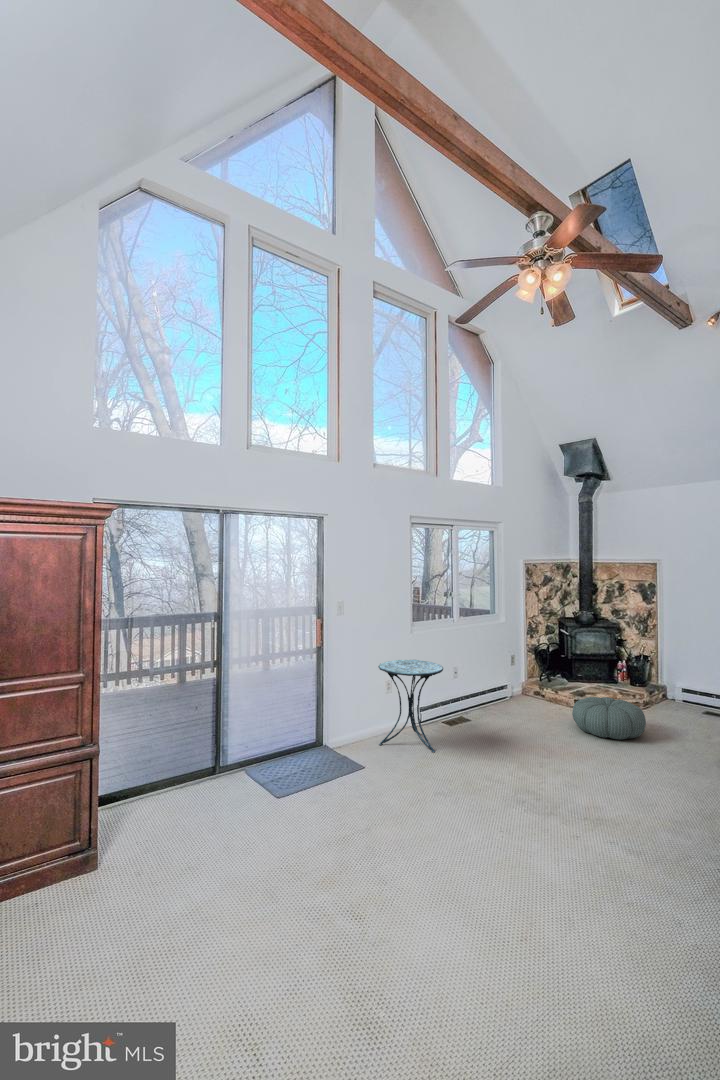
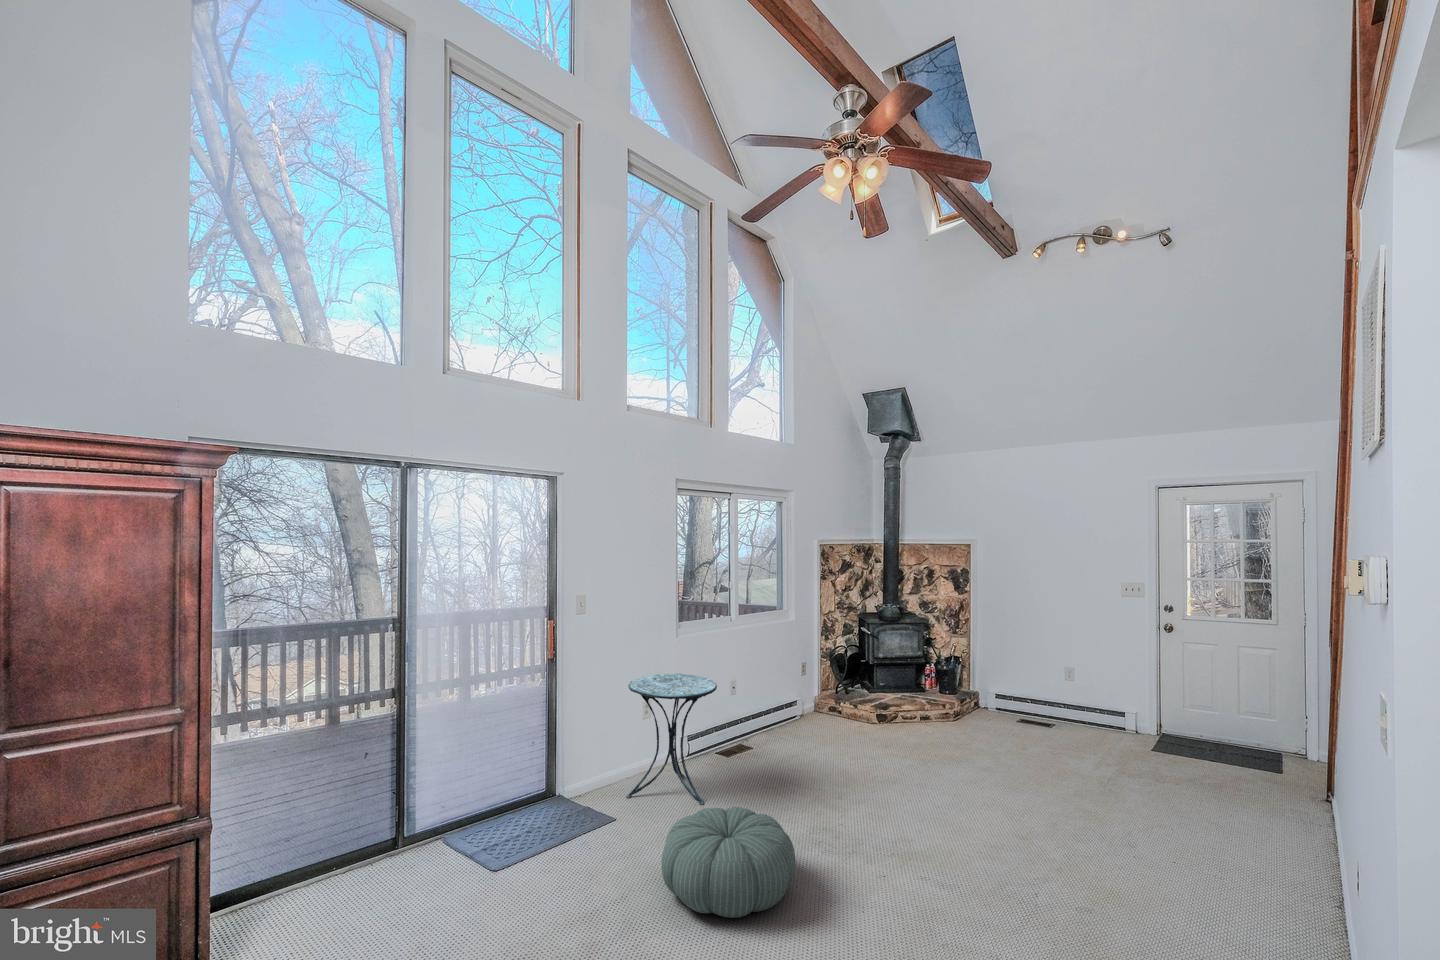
pouf: present [572,697,646,739] -> present [662,807,796,918]

